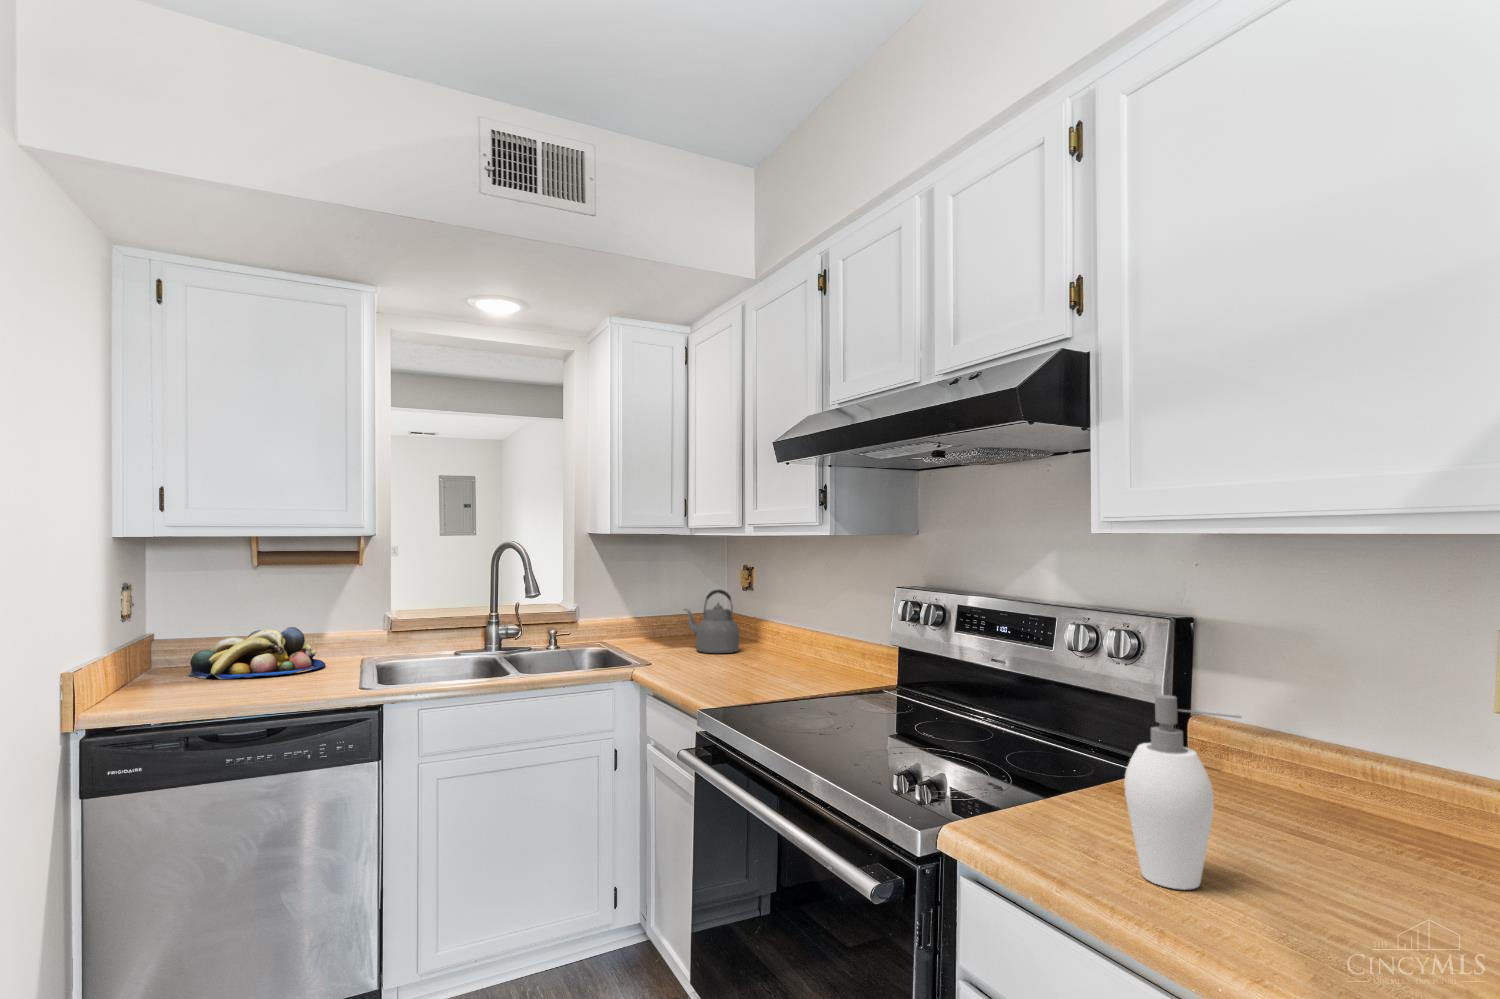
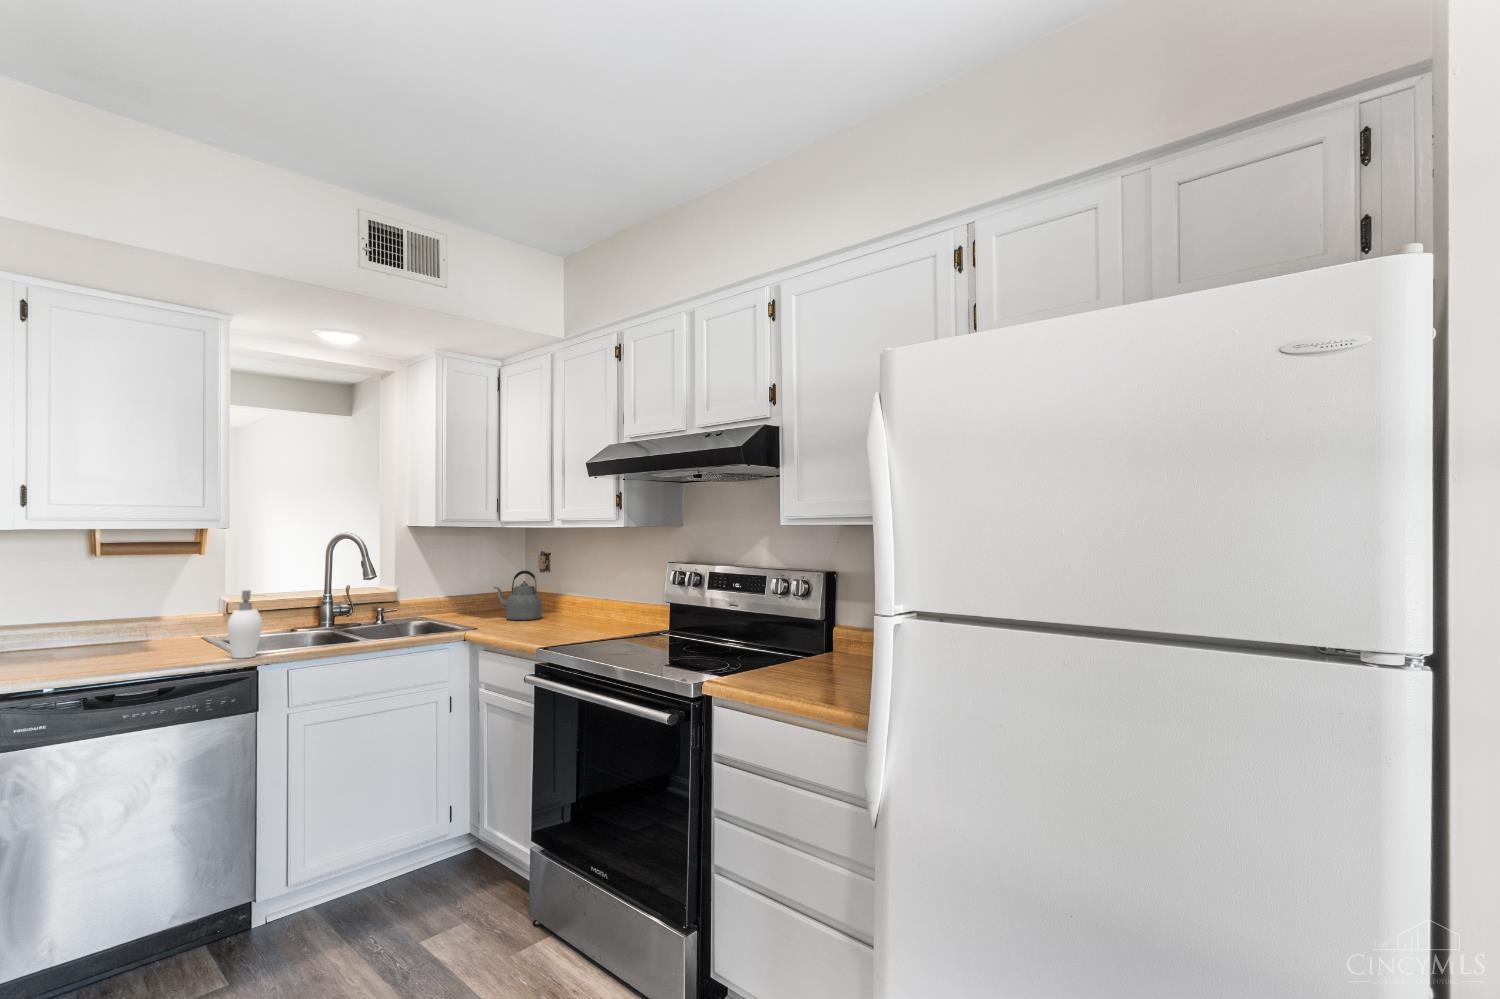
fruit bowl: present [188,627,325,679] -> none [47,612,180,658]
soap dispenser: present [1124,695,1241,890] -> present [227,590,262,658]

